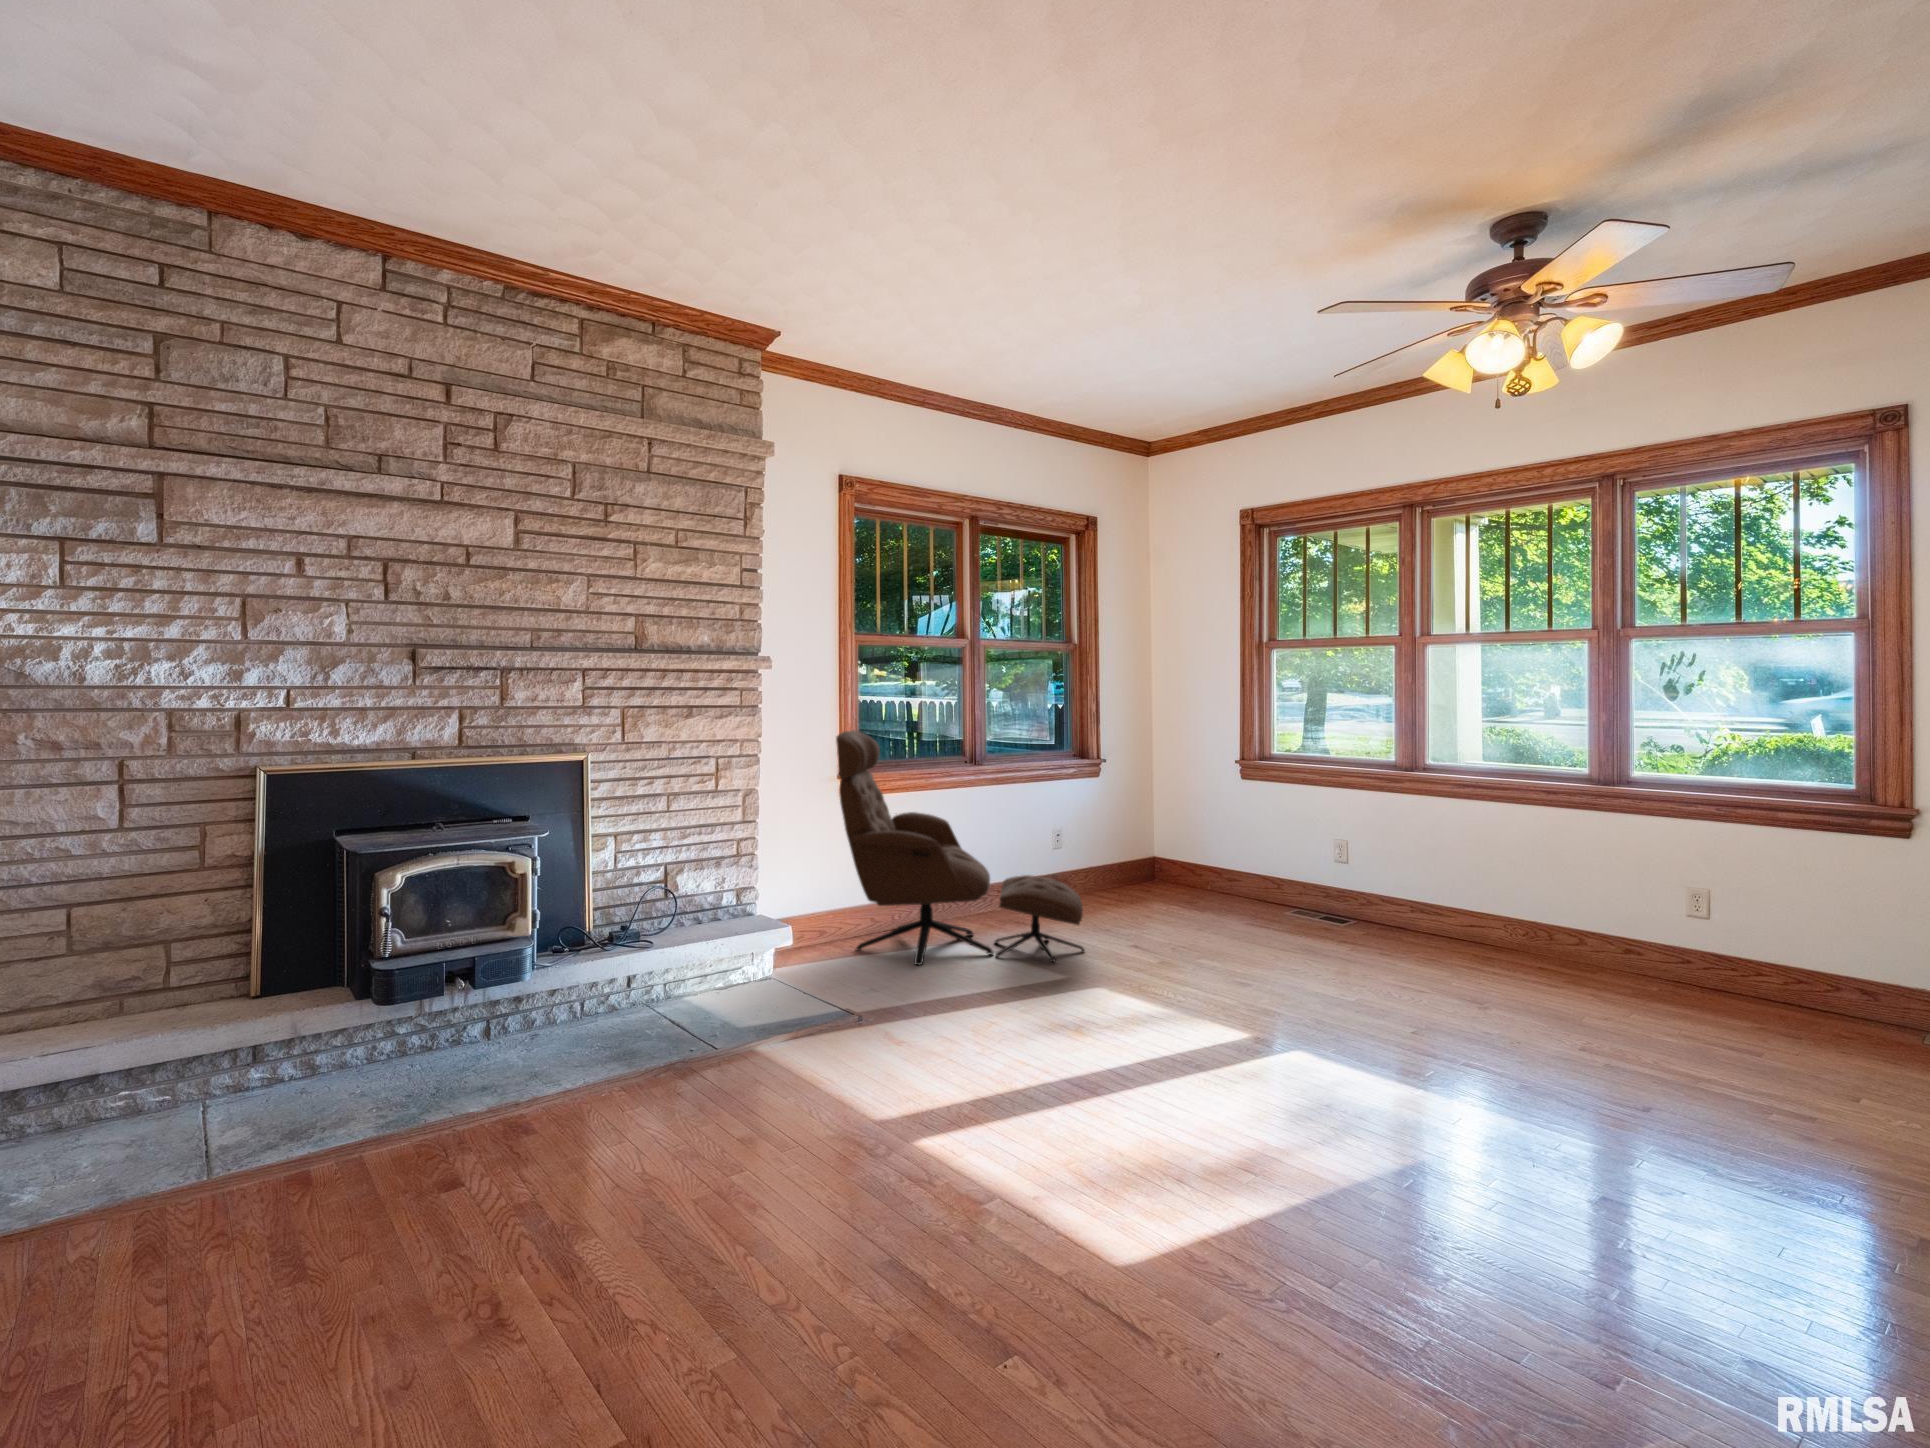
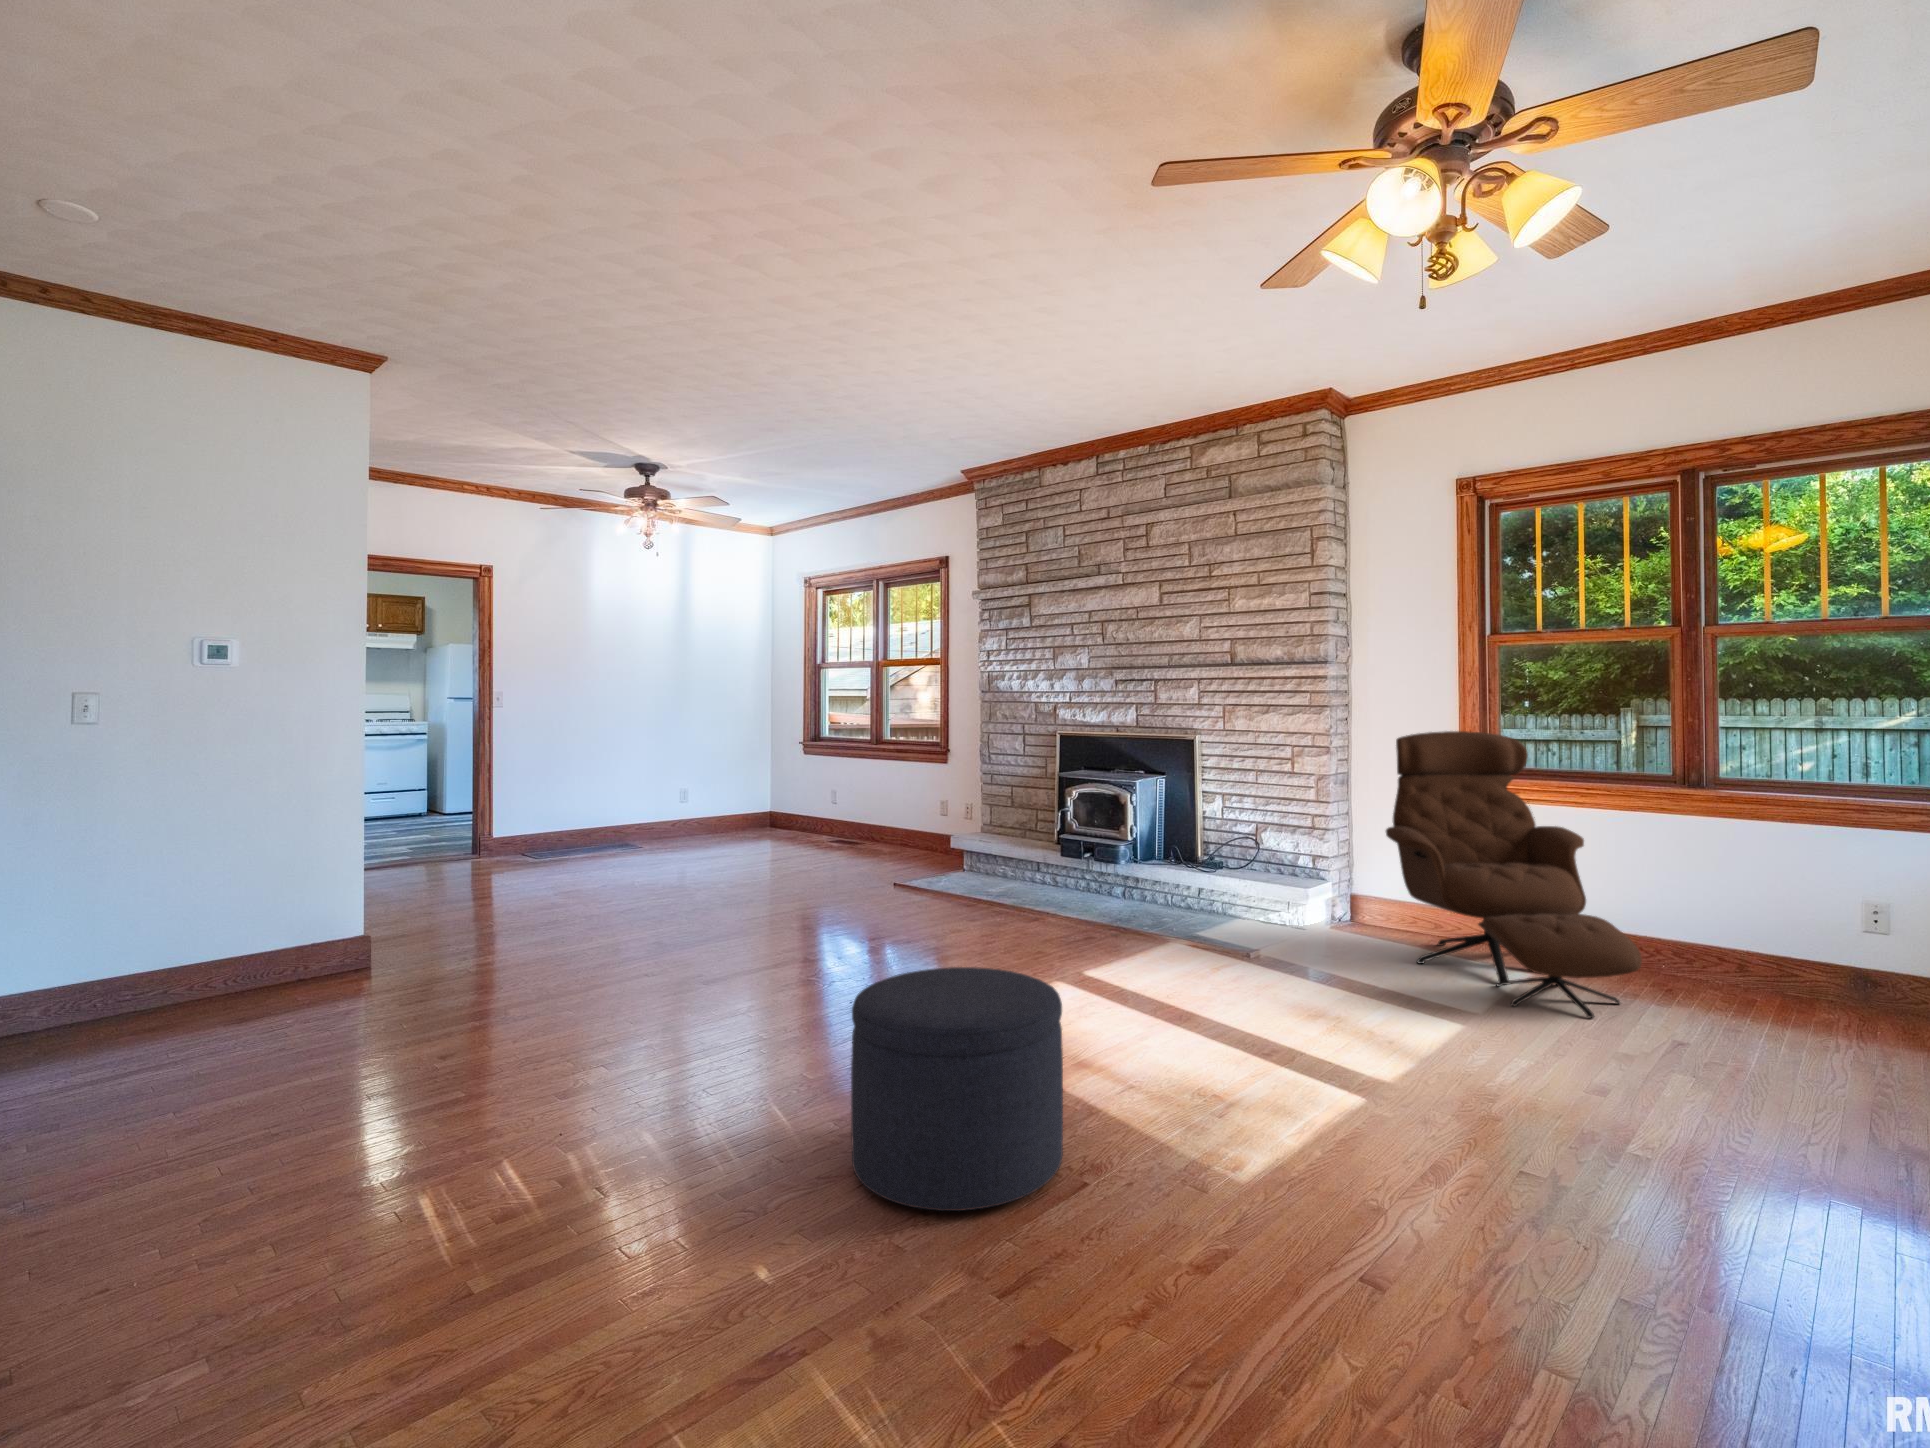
ottoman: none [1476,992,1765,1269] -> present [851,967,1063,1211]

